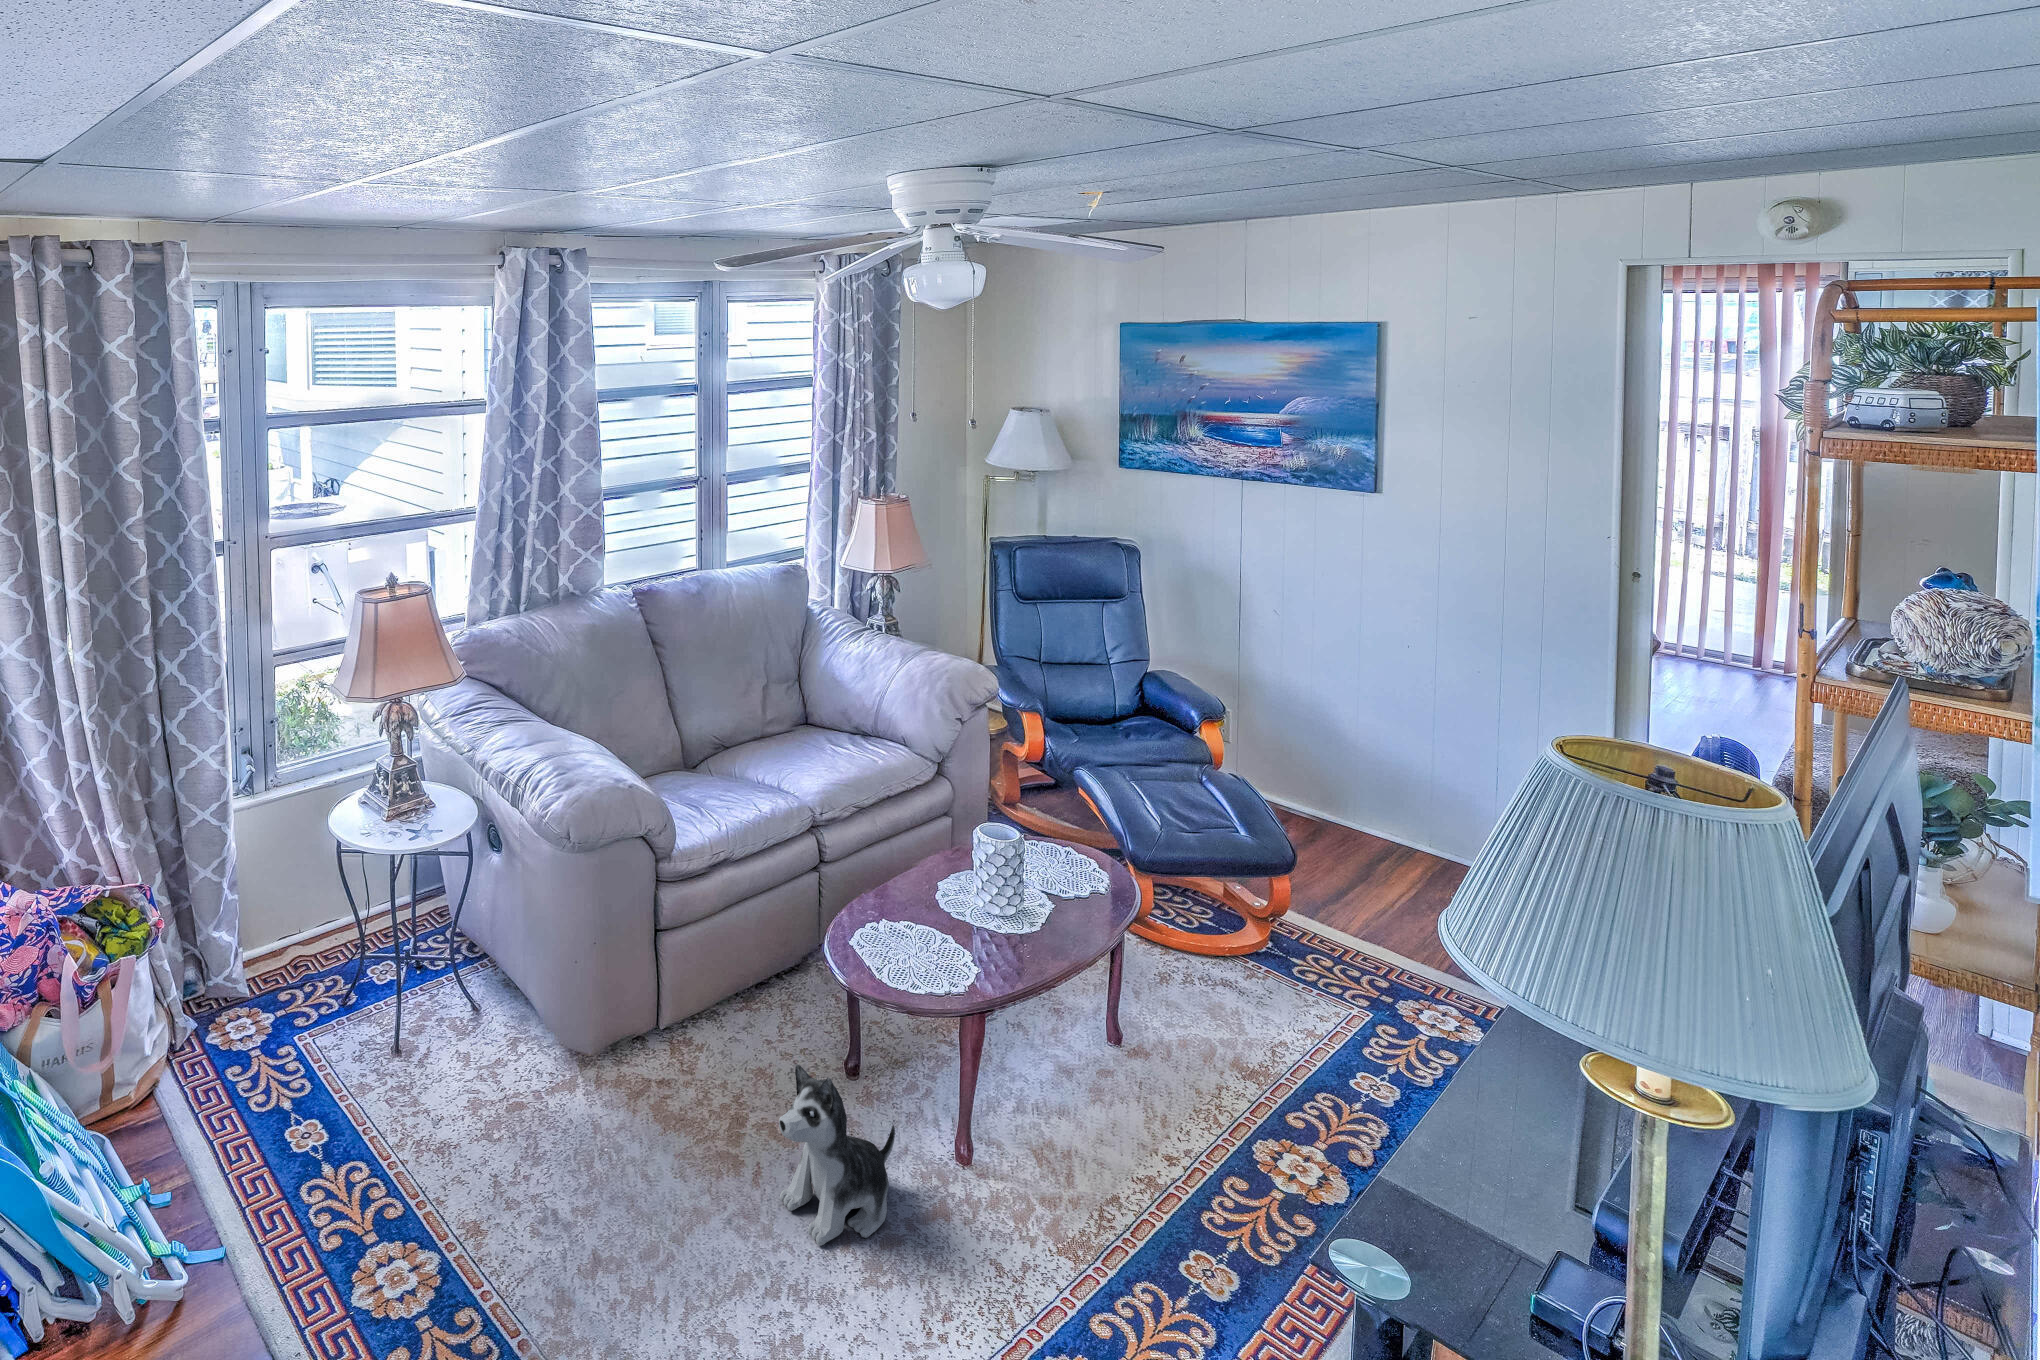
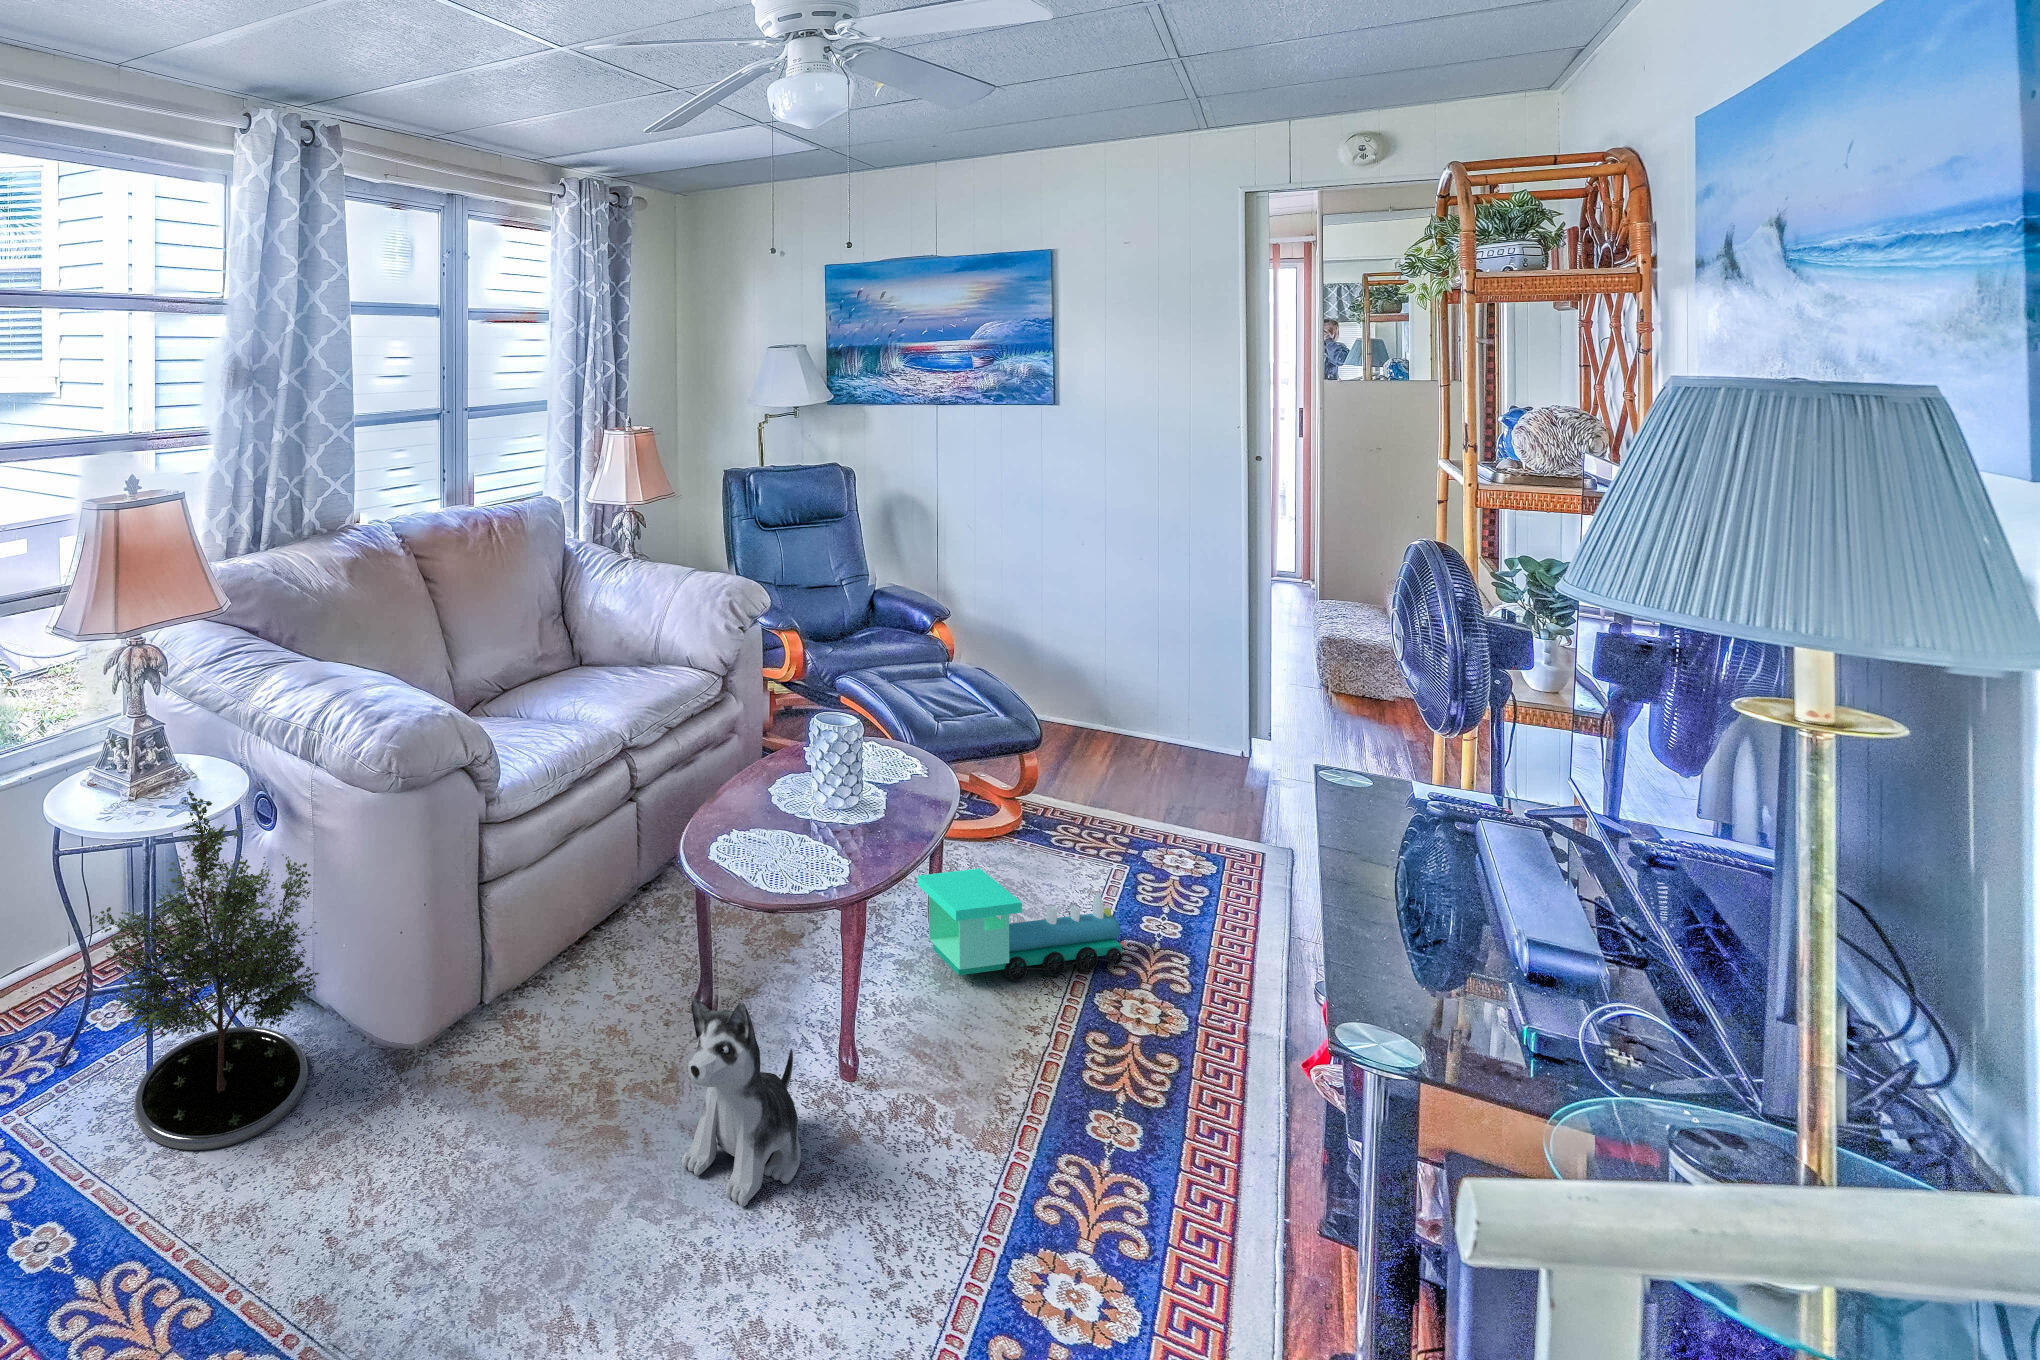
potted tree: none [347,821,514,1096] -> present [89,789,319,1150]
toy train: none [1079,990,1313,1119] -> present [918,868,1126,981]

